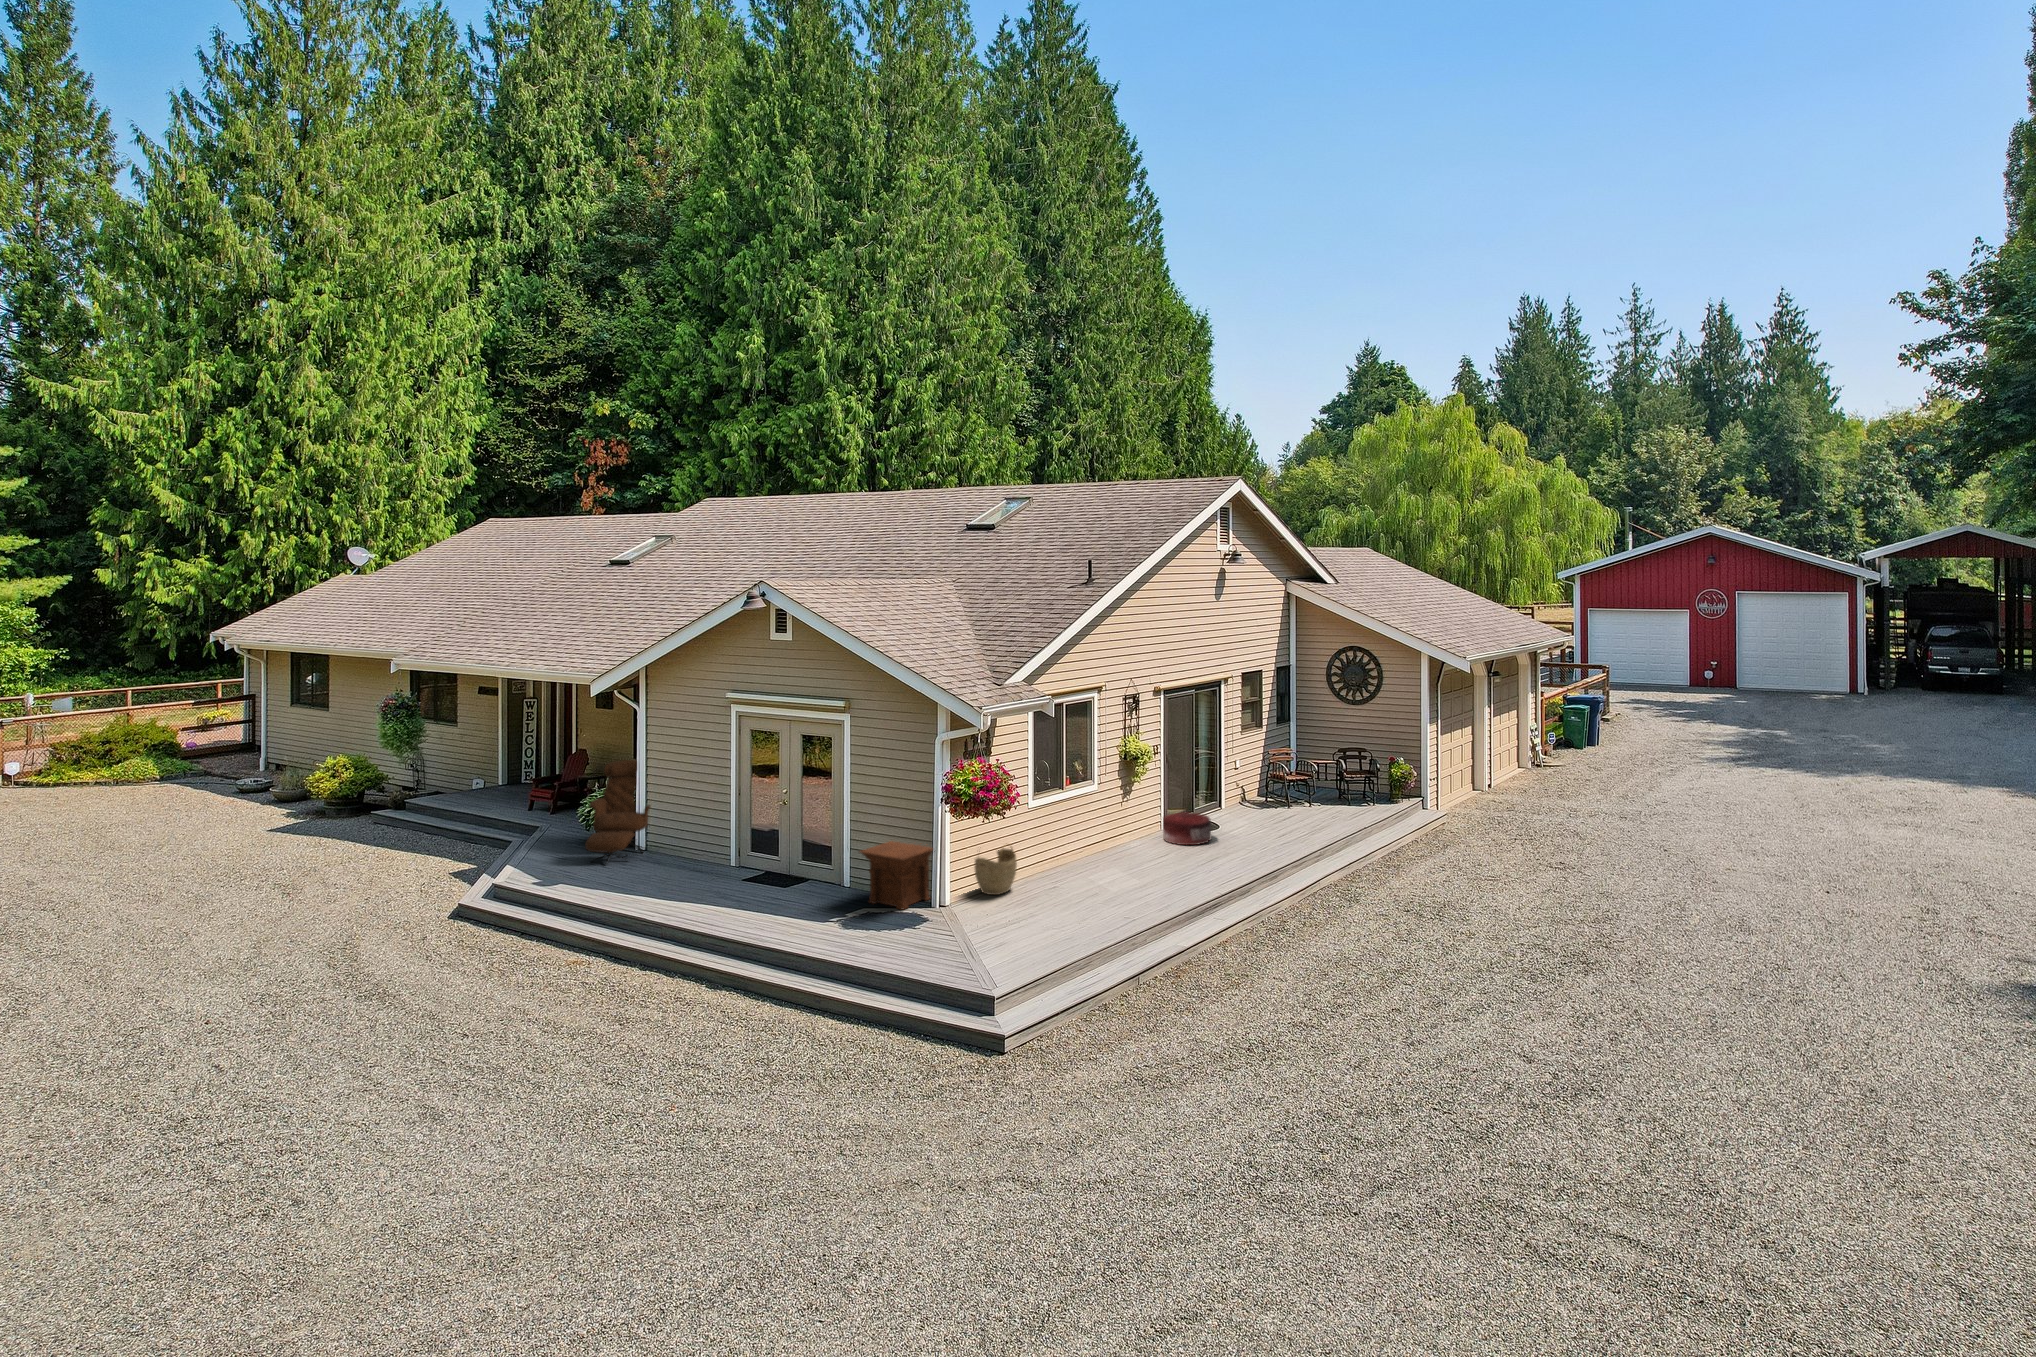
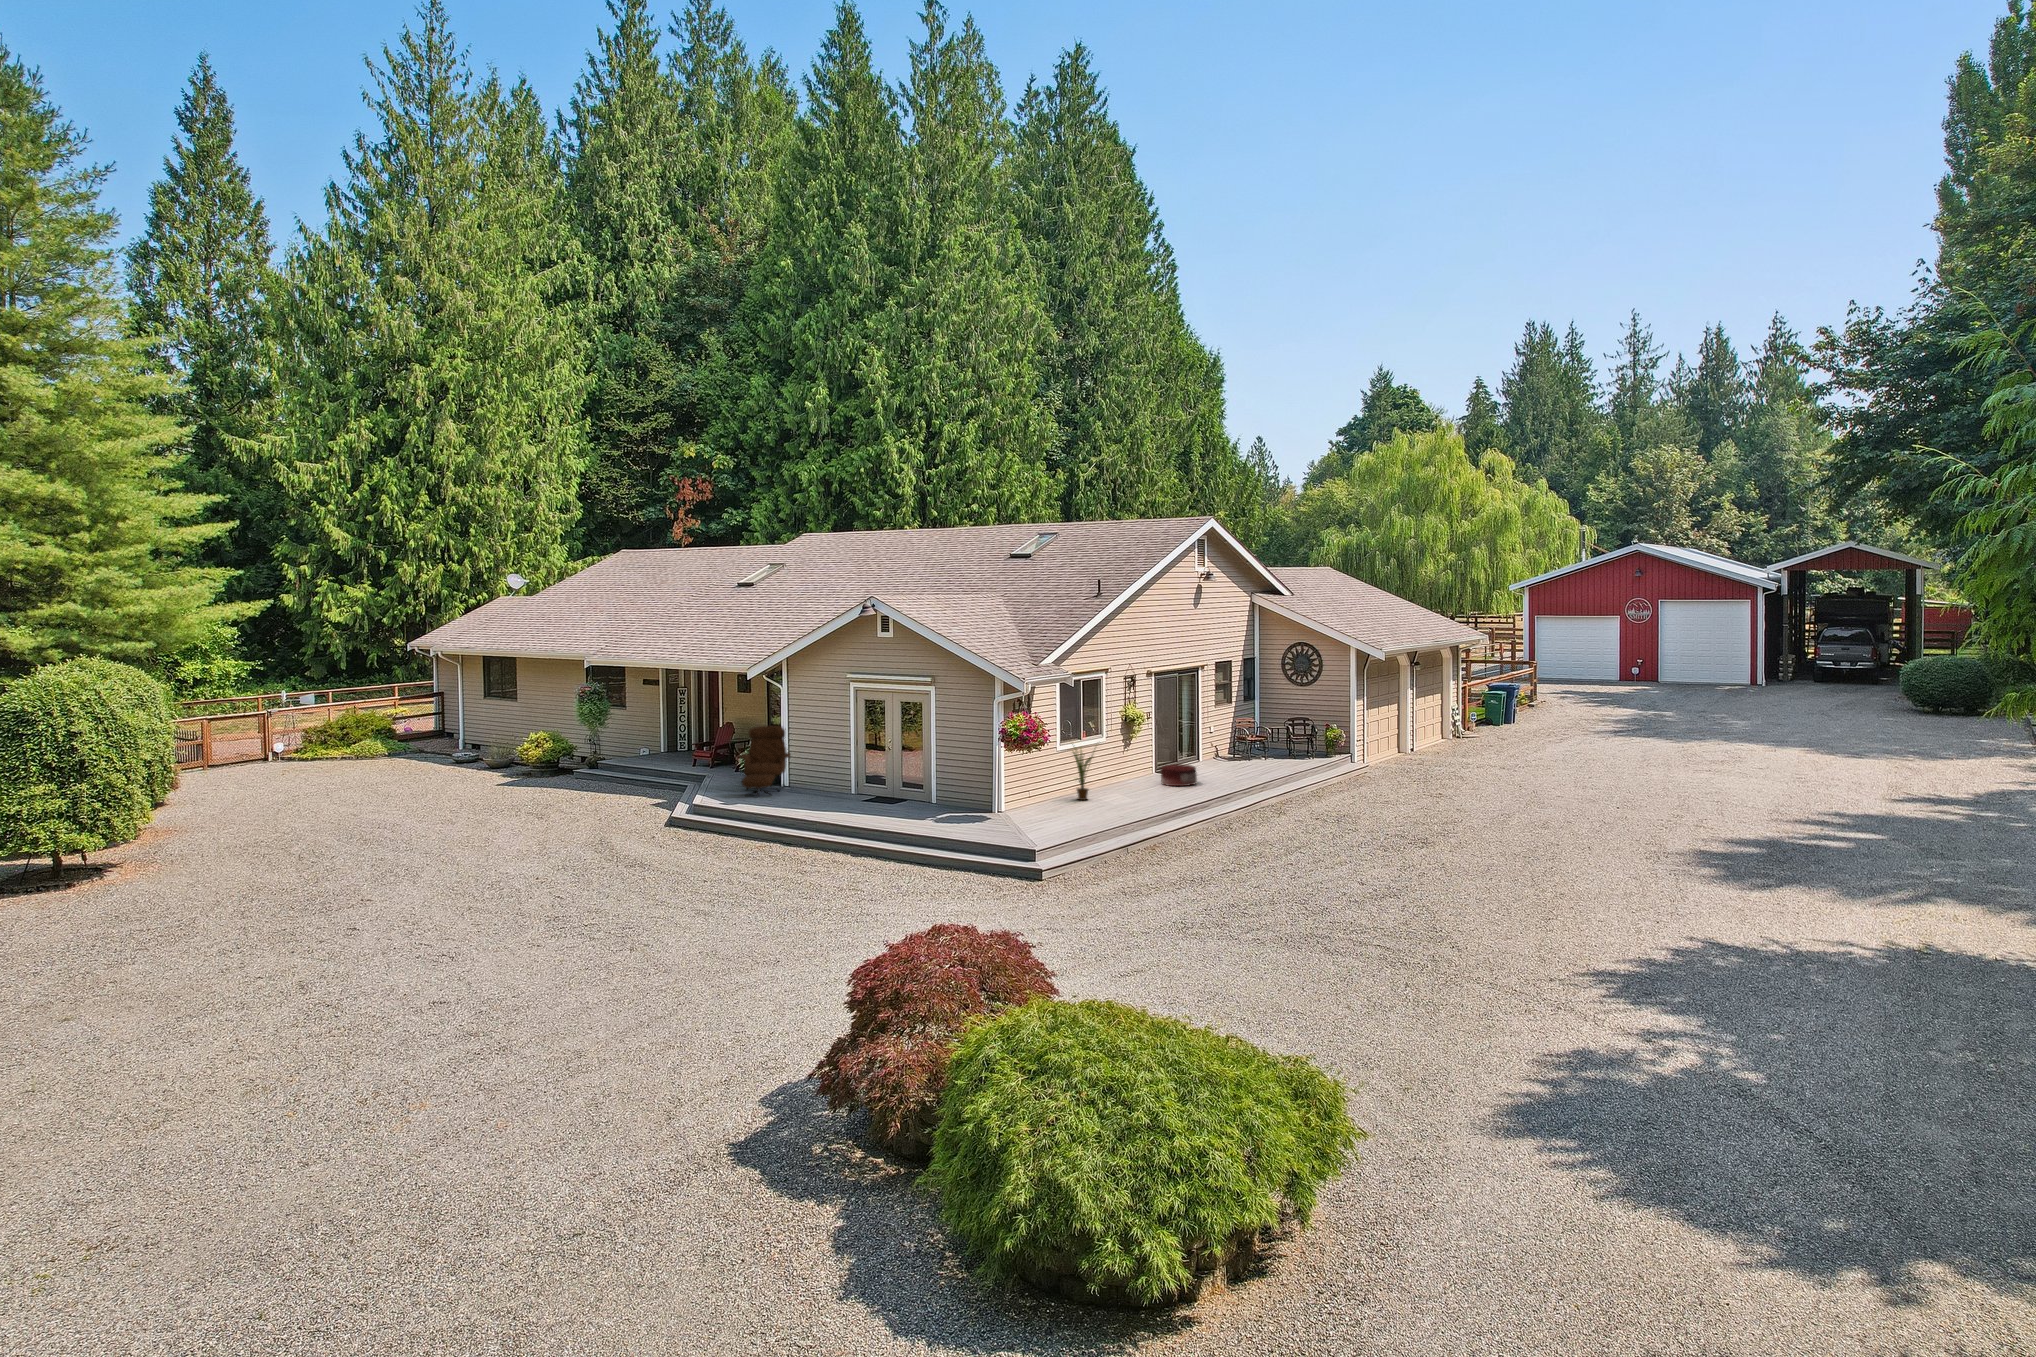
house plant: none [1037,788,1085,874] -> present [1072,744,1093,800]
side table: present [860,841,933,910] -> none [943,773,998,817]
woven basket: present [974,843,1017,895] -> none [1022,773,1052,810]

